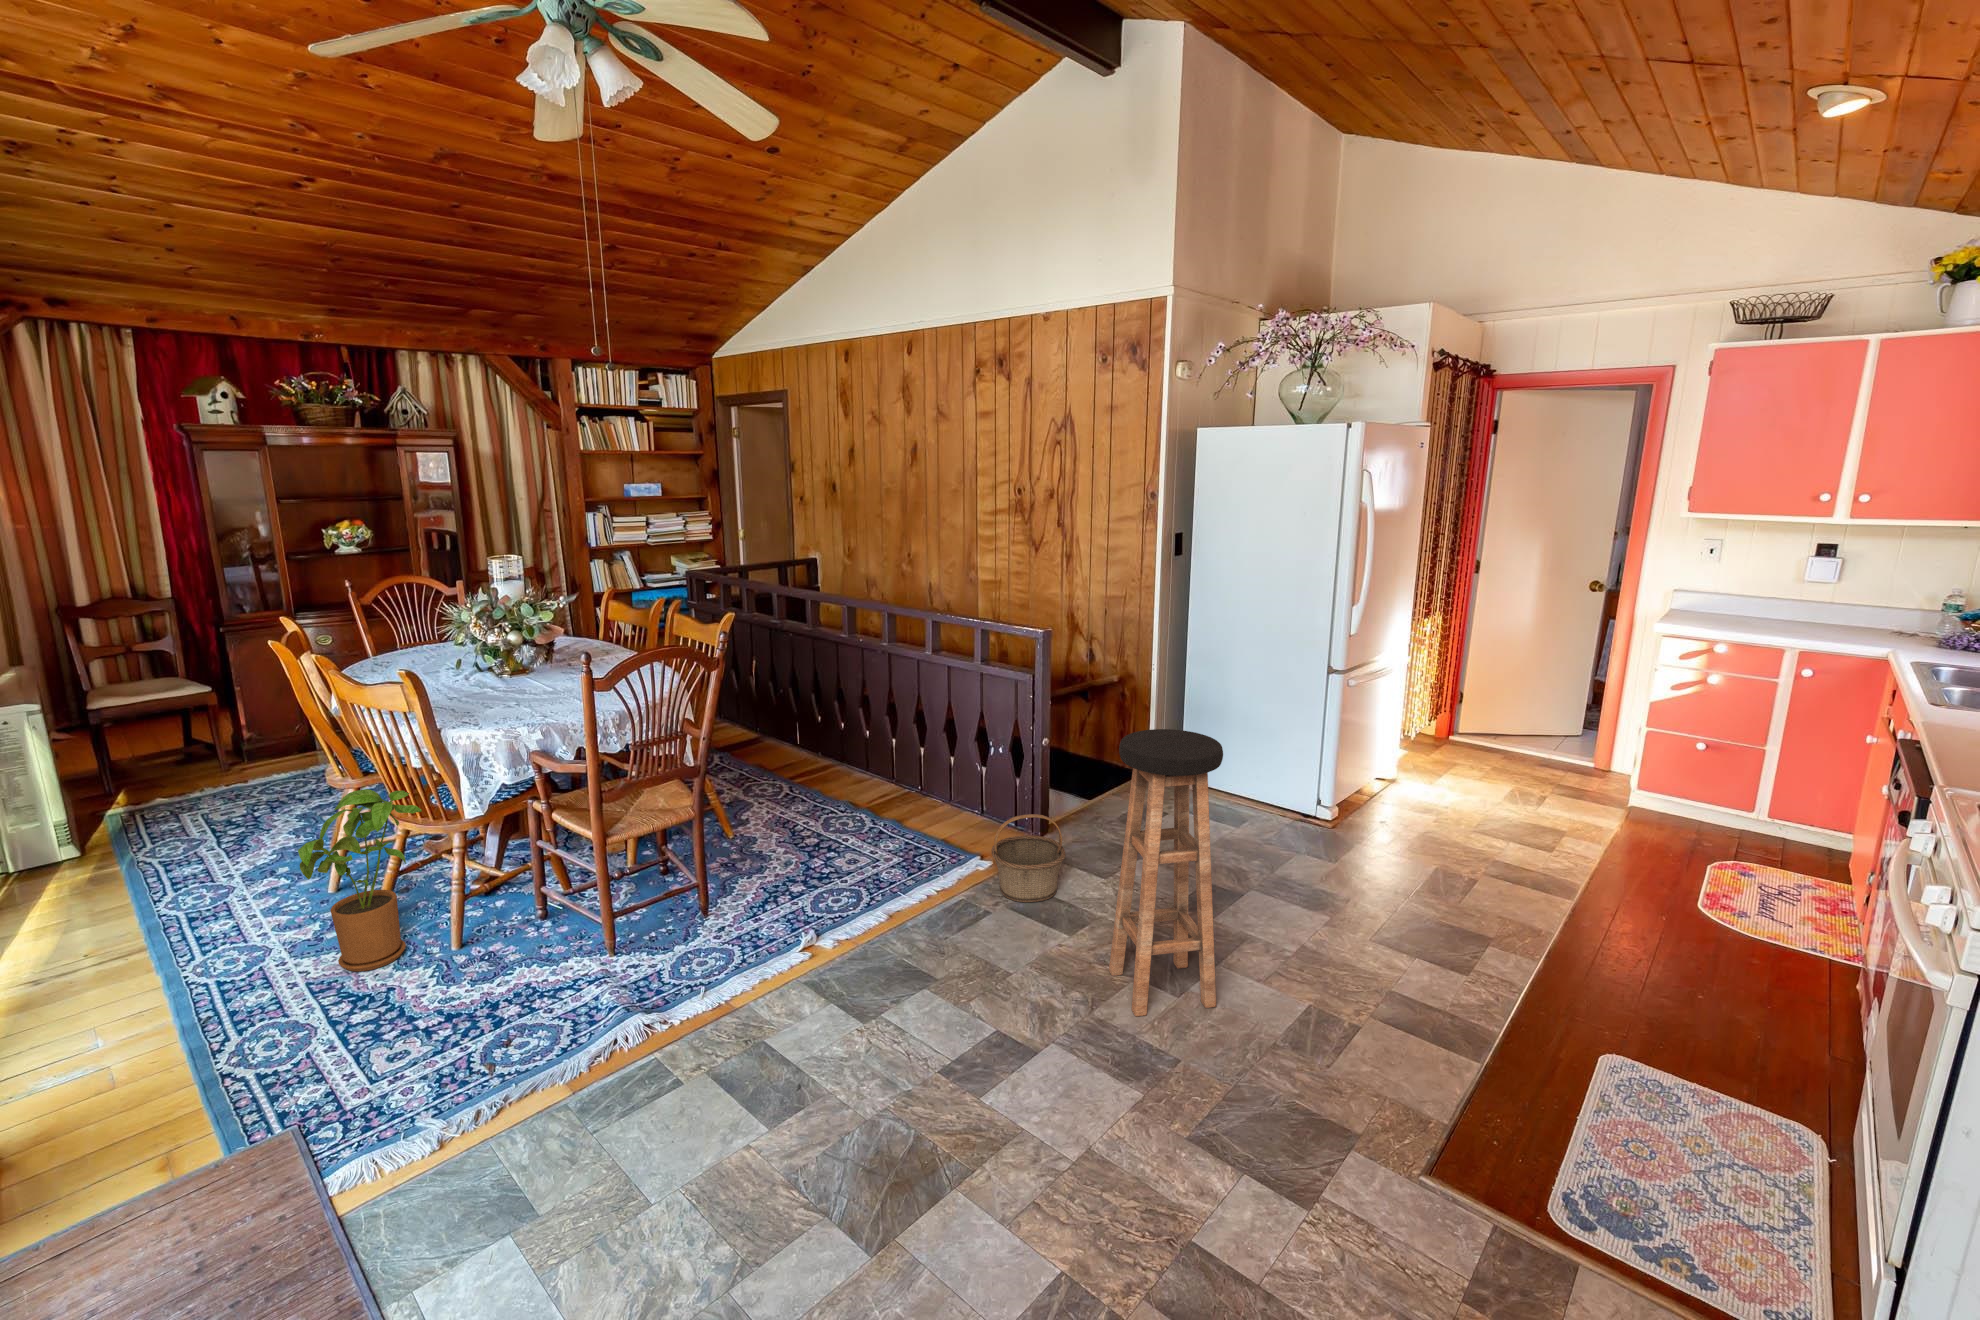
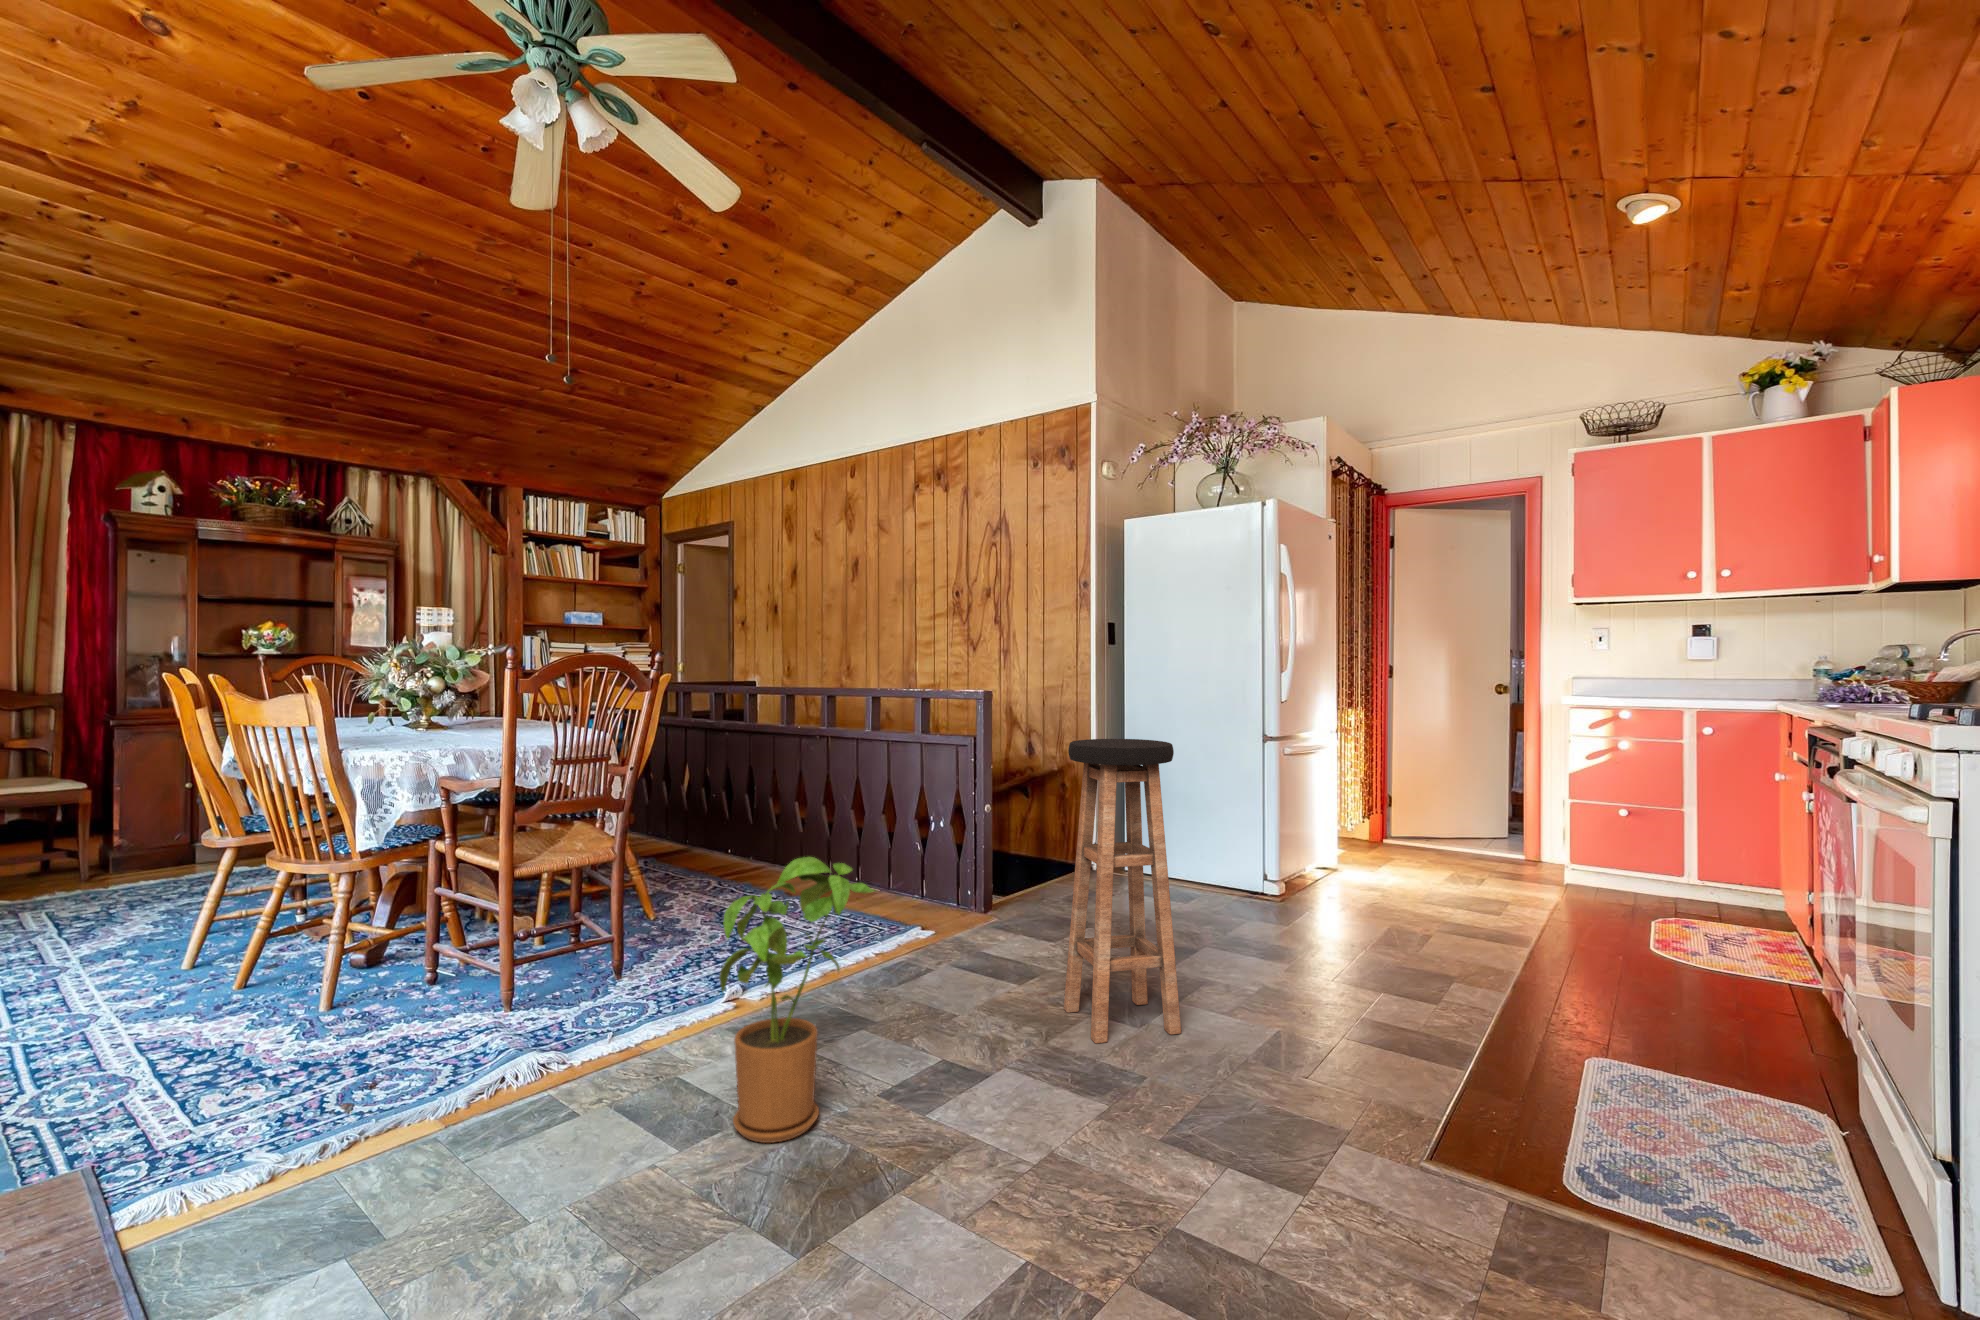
house plant: present [298,789,422,972] -> present [720,857,875,1143]
basket: present [992,814,1066,902] -> none [935,865,1013,960]

